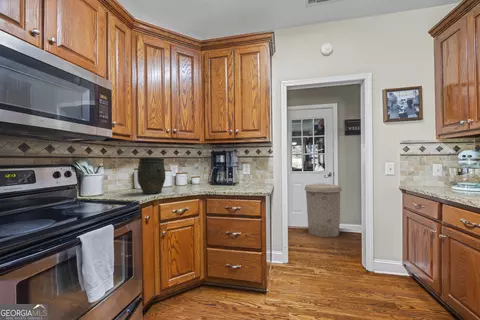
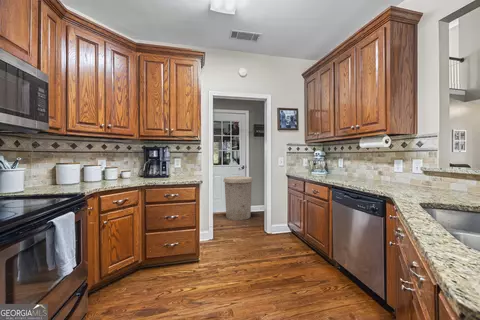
vase: present [137,157,165,194] -> none [72,152,104,188]

